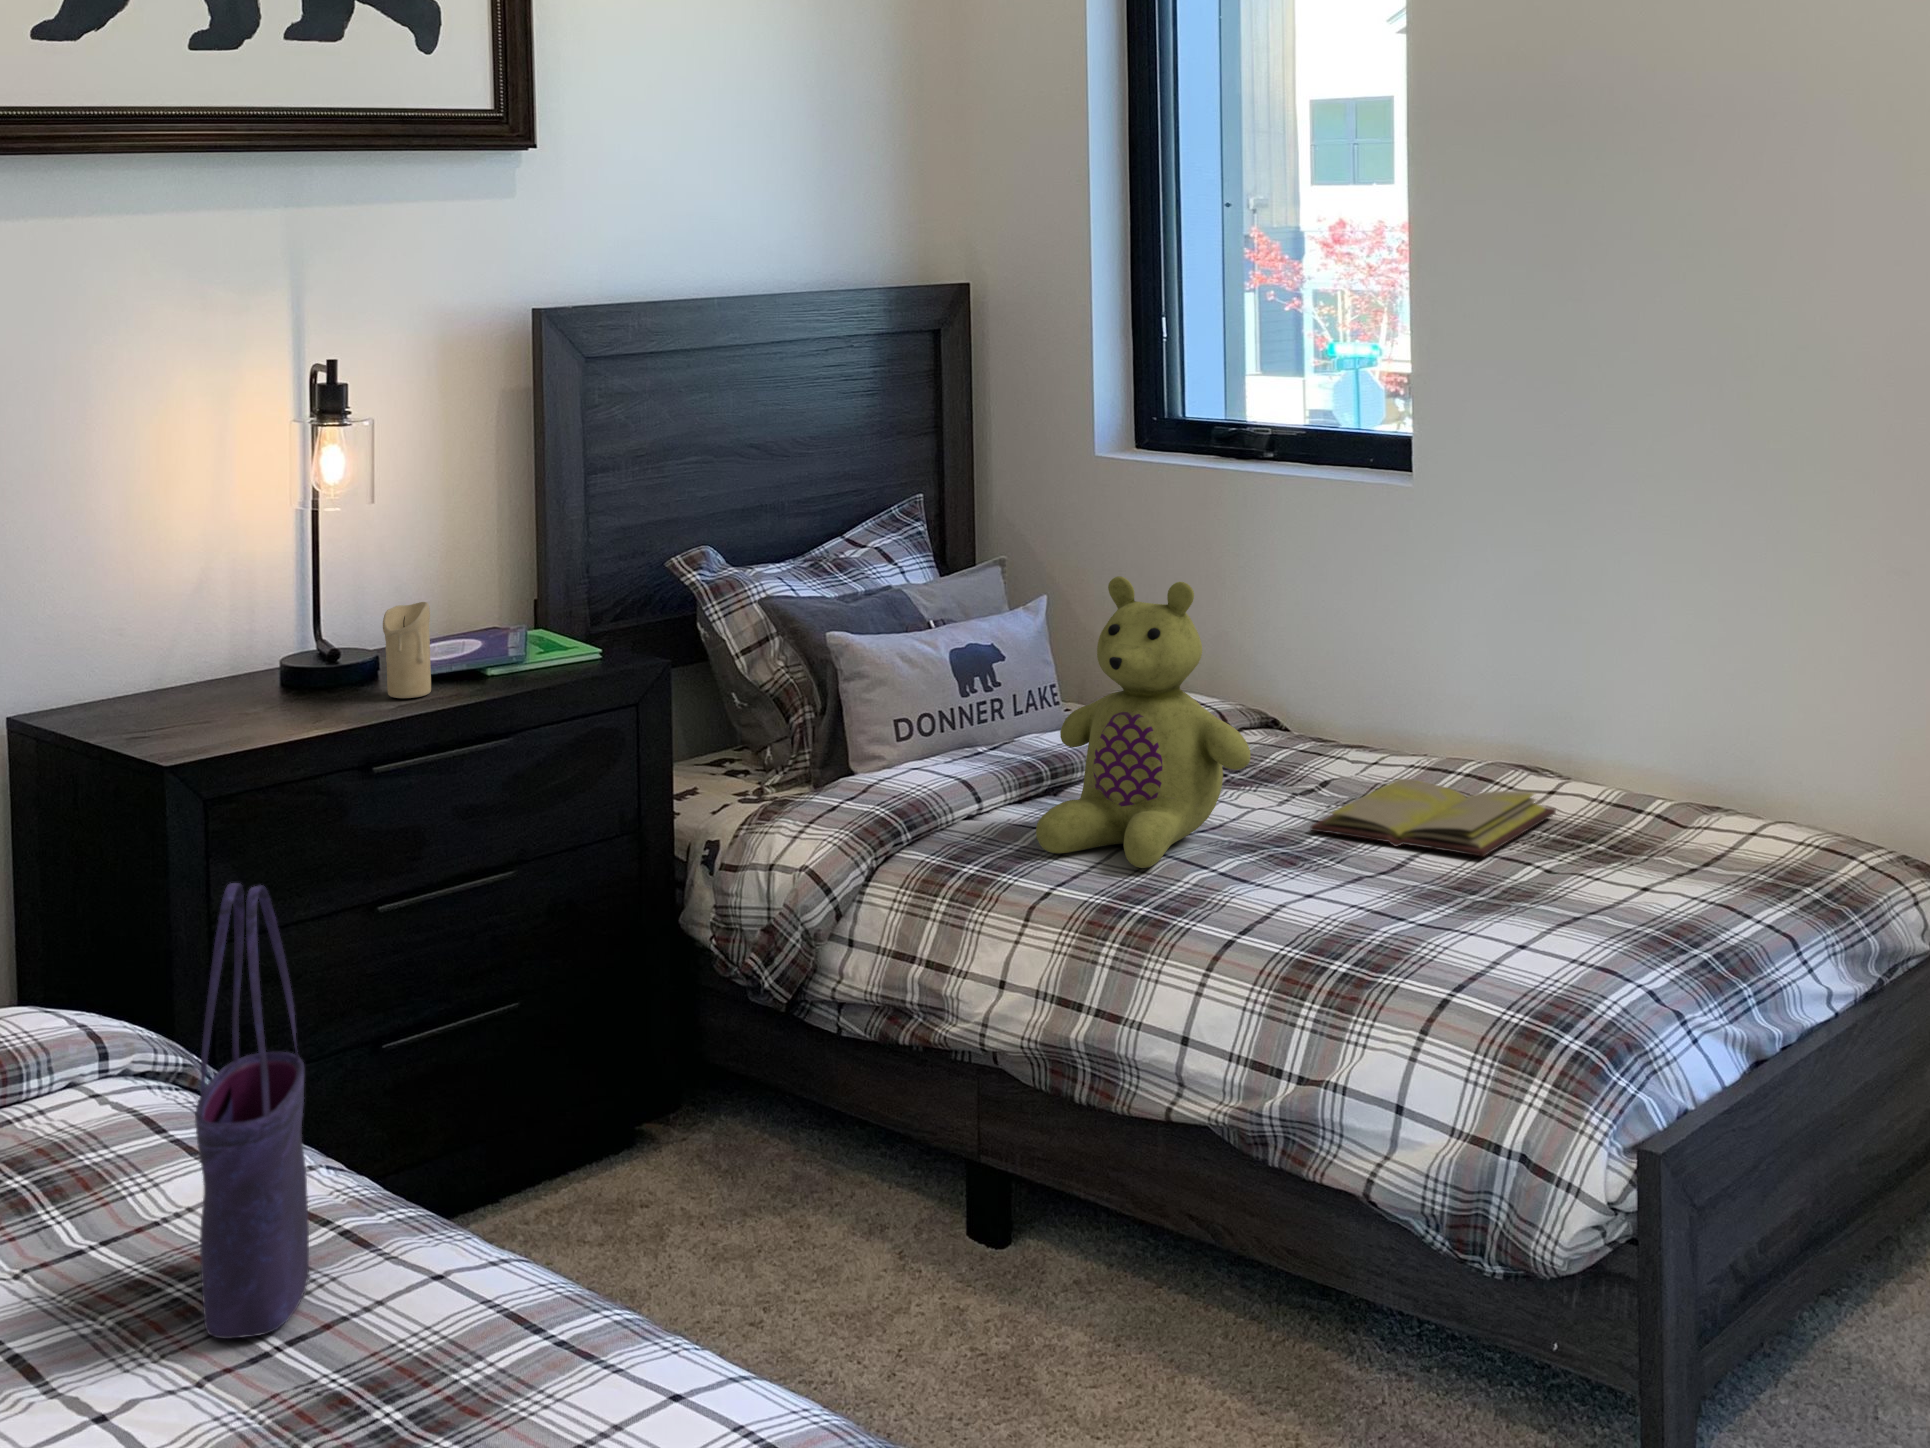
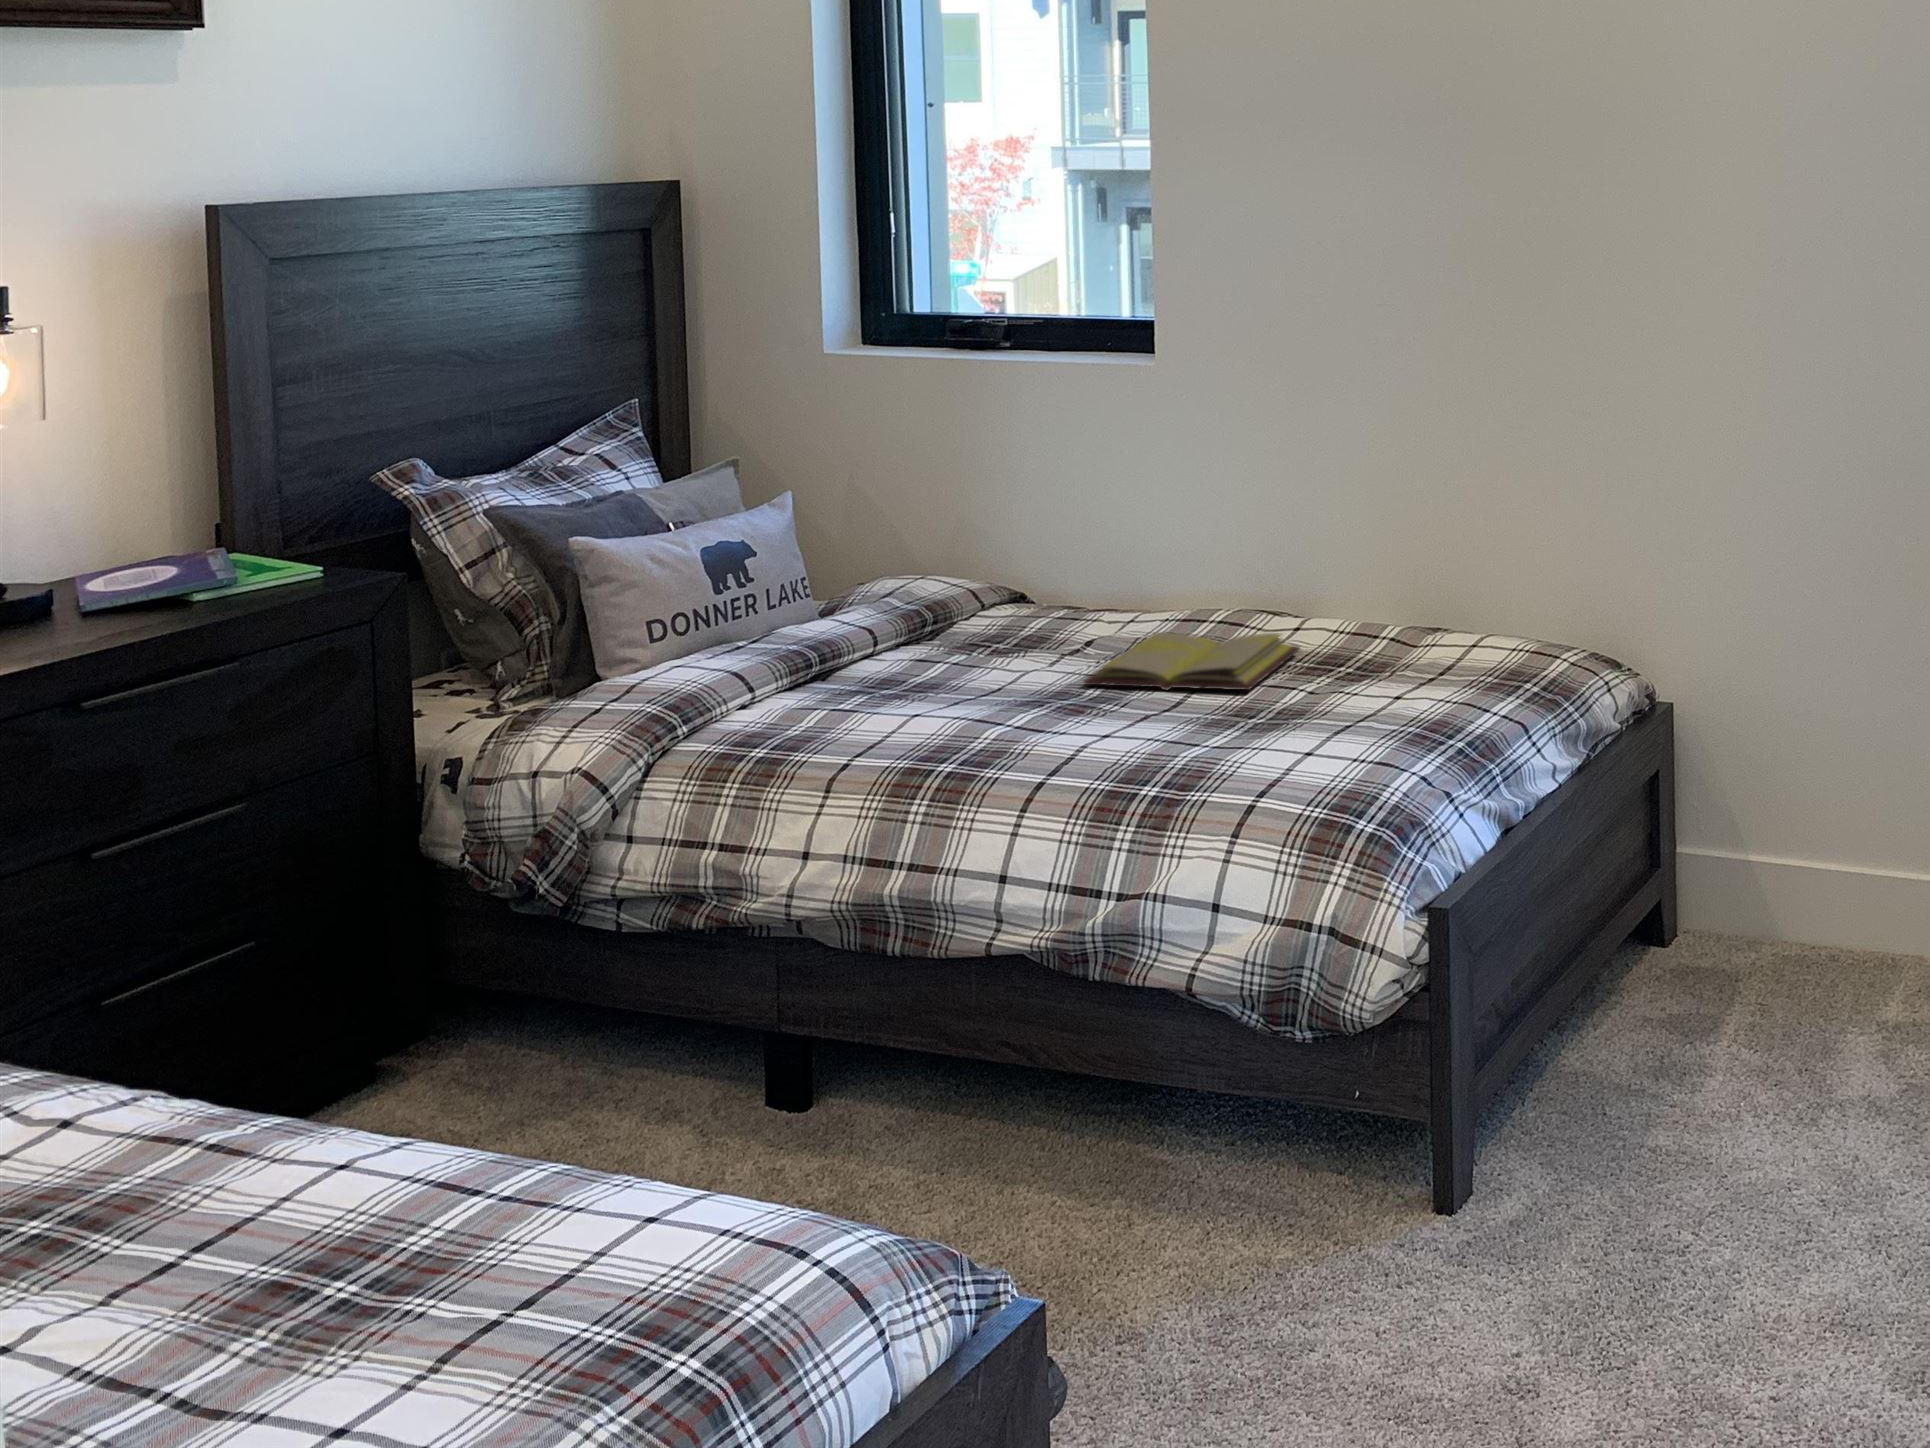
stuffed bear: present [1036,576,1251,868] -> none [824,458,1032,731]
candle: present [383,602,431,698] -> none [75,527,138,633]
tote bag: present [195,883,309,1338] -> none [63,794,189,1261]

